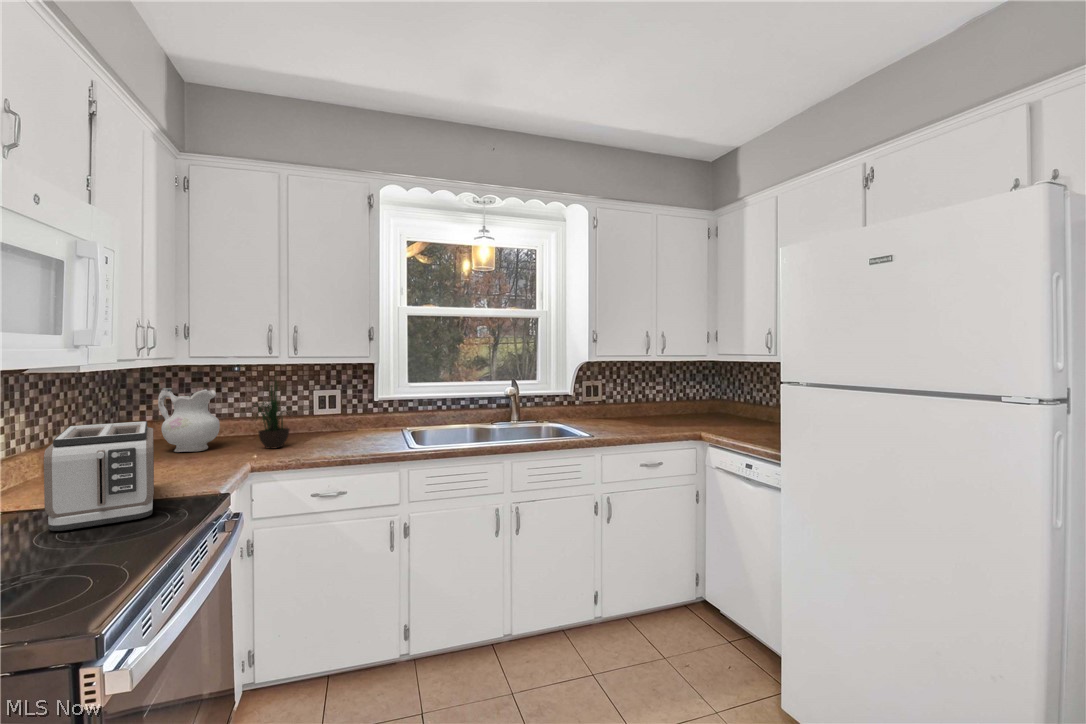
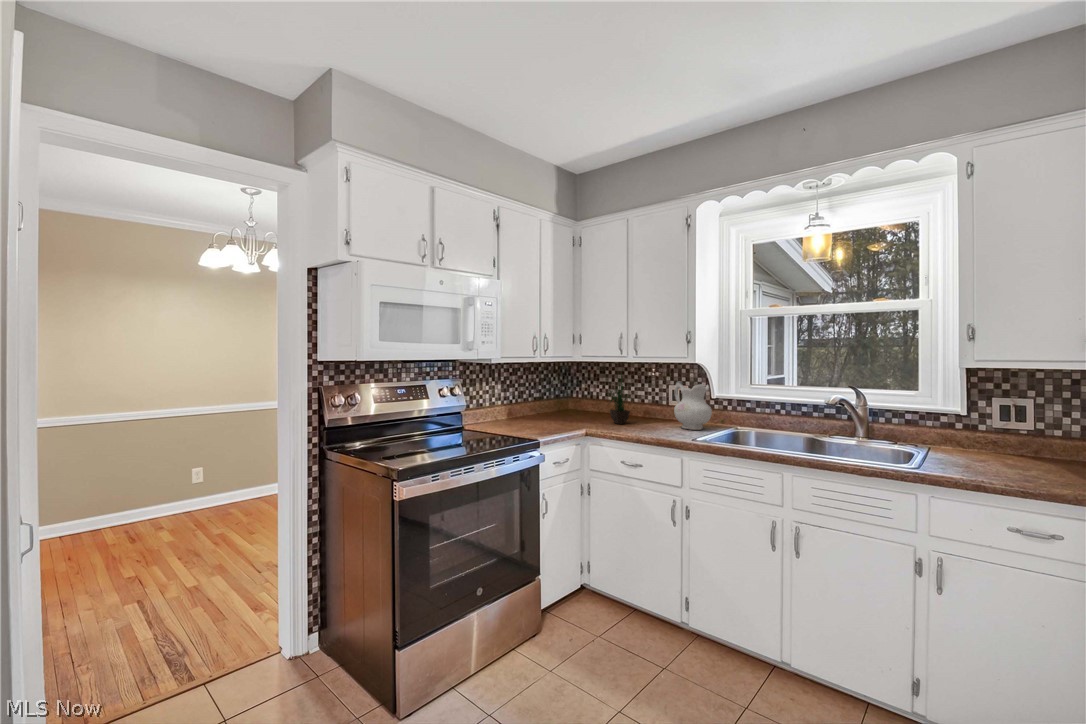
ceramic pitcher: present [158,388,220,452] -> present [674,381,712,430]
toaster: present [44,421,154,531] -> none [459,392,523,442]

